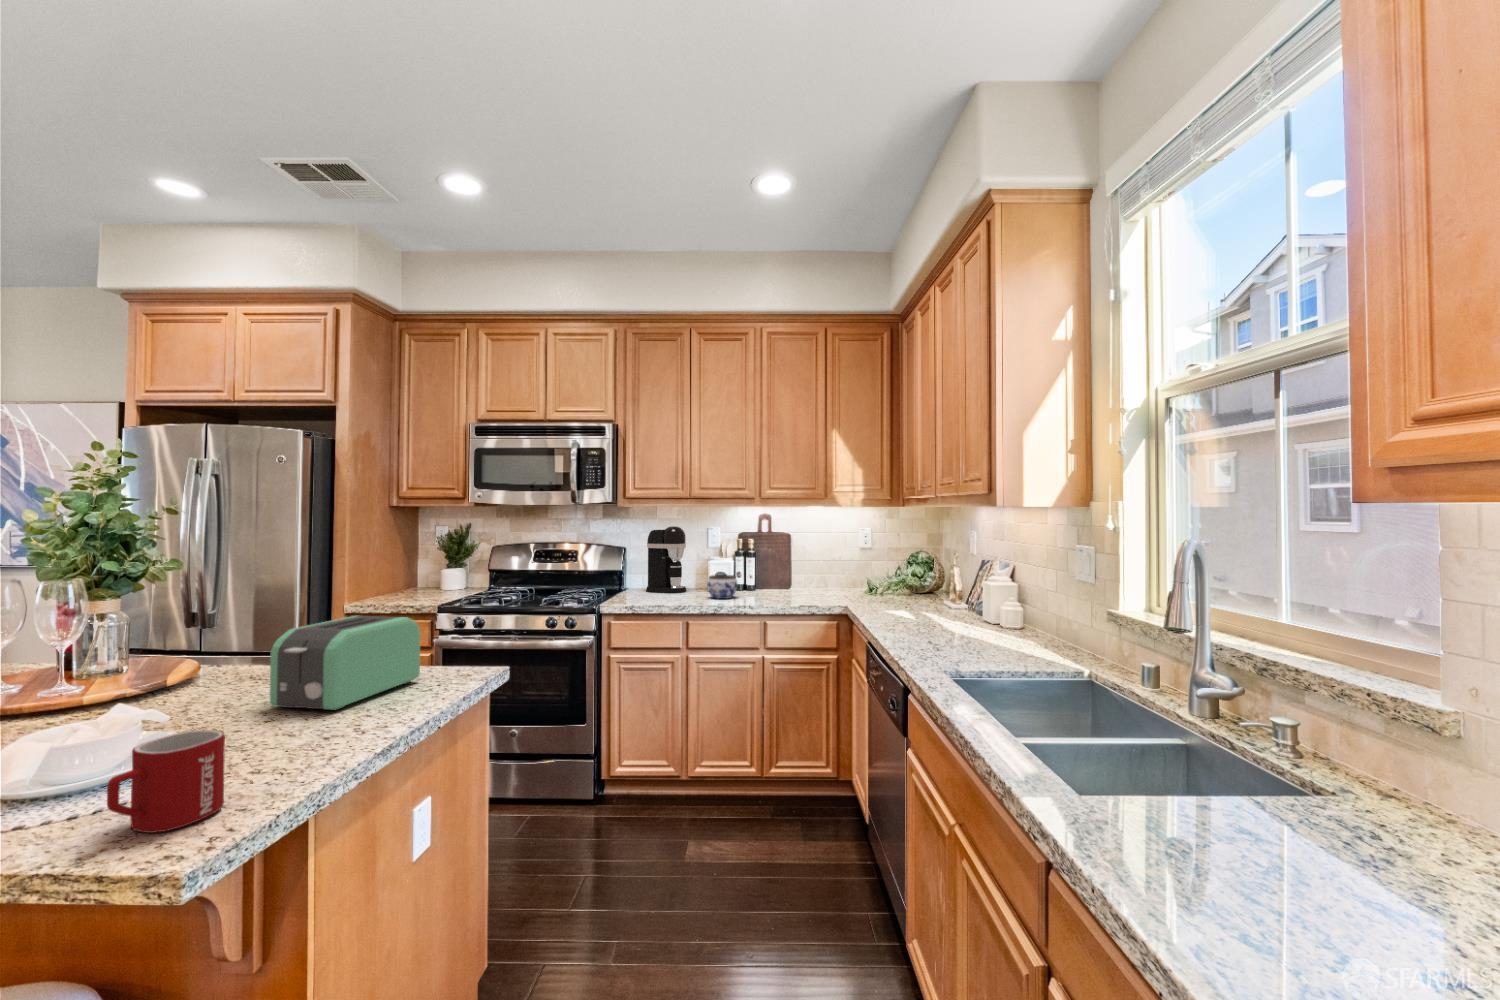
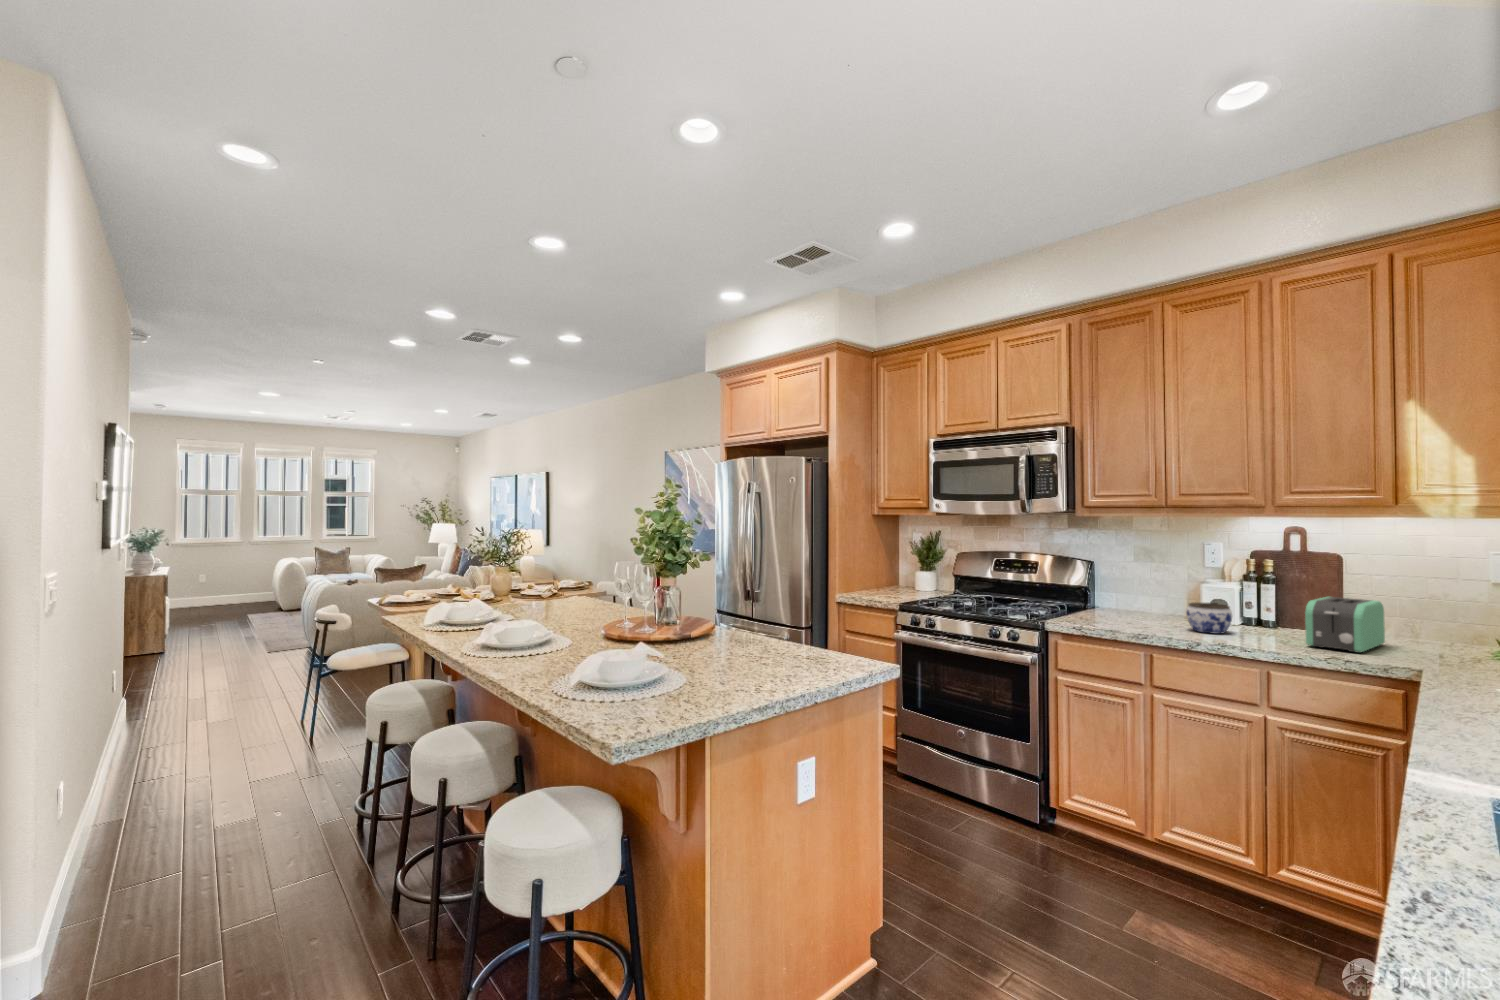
coffee maker: present [646,526,686,593] -> none [1116,540,1169,619]
toaster: present [270,616,420,710] -> present [1305,597,1385,653]
mug: present [107,730,225,833] -> none [611,668,663,721]

